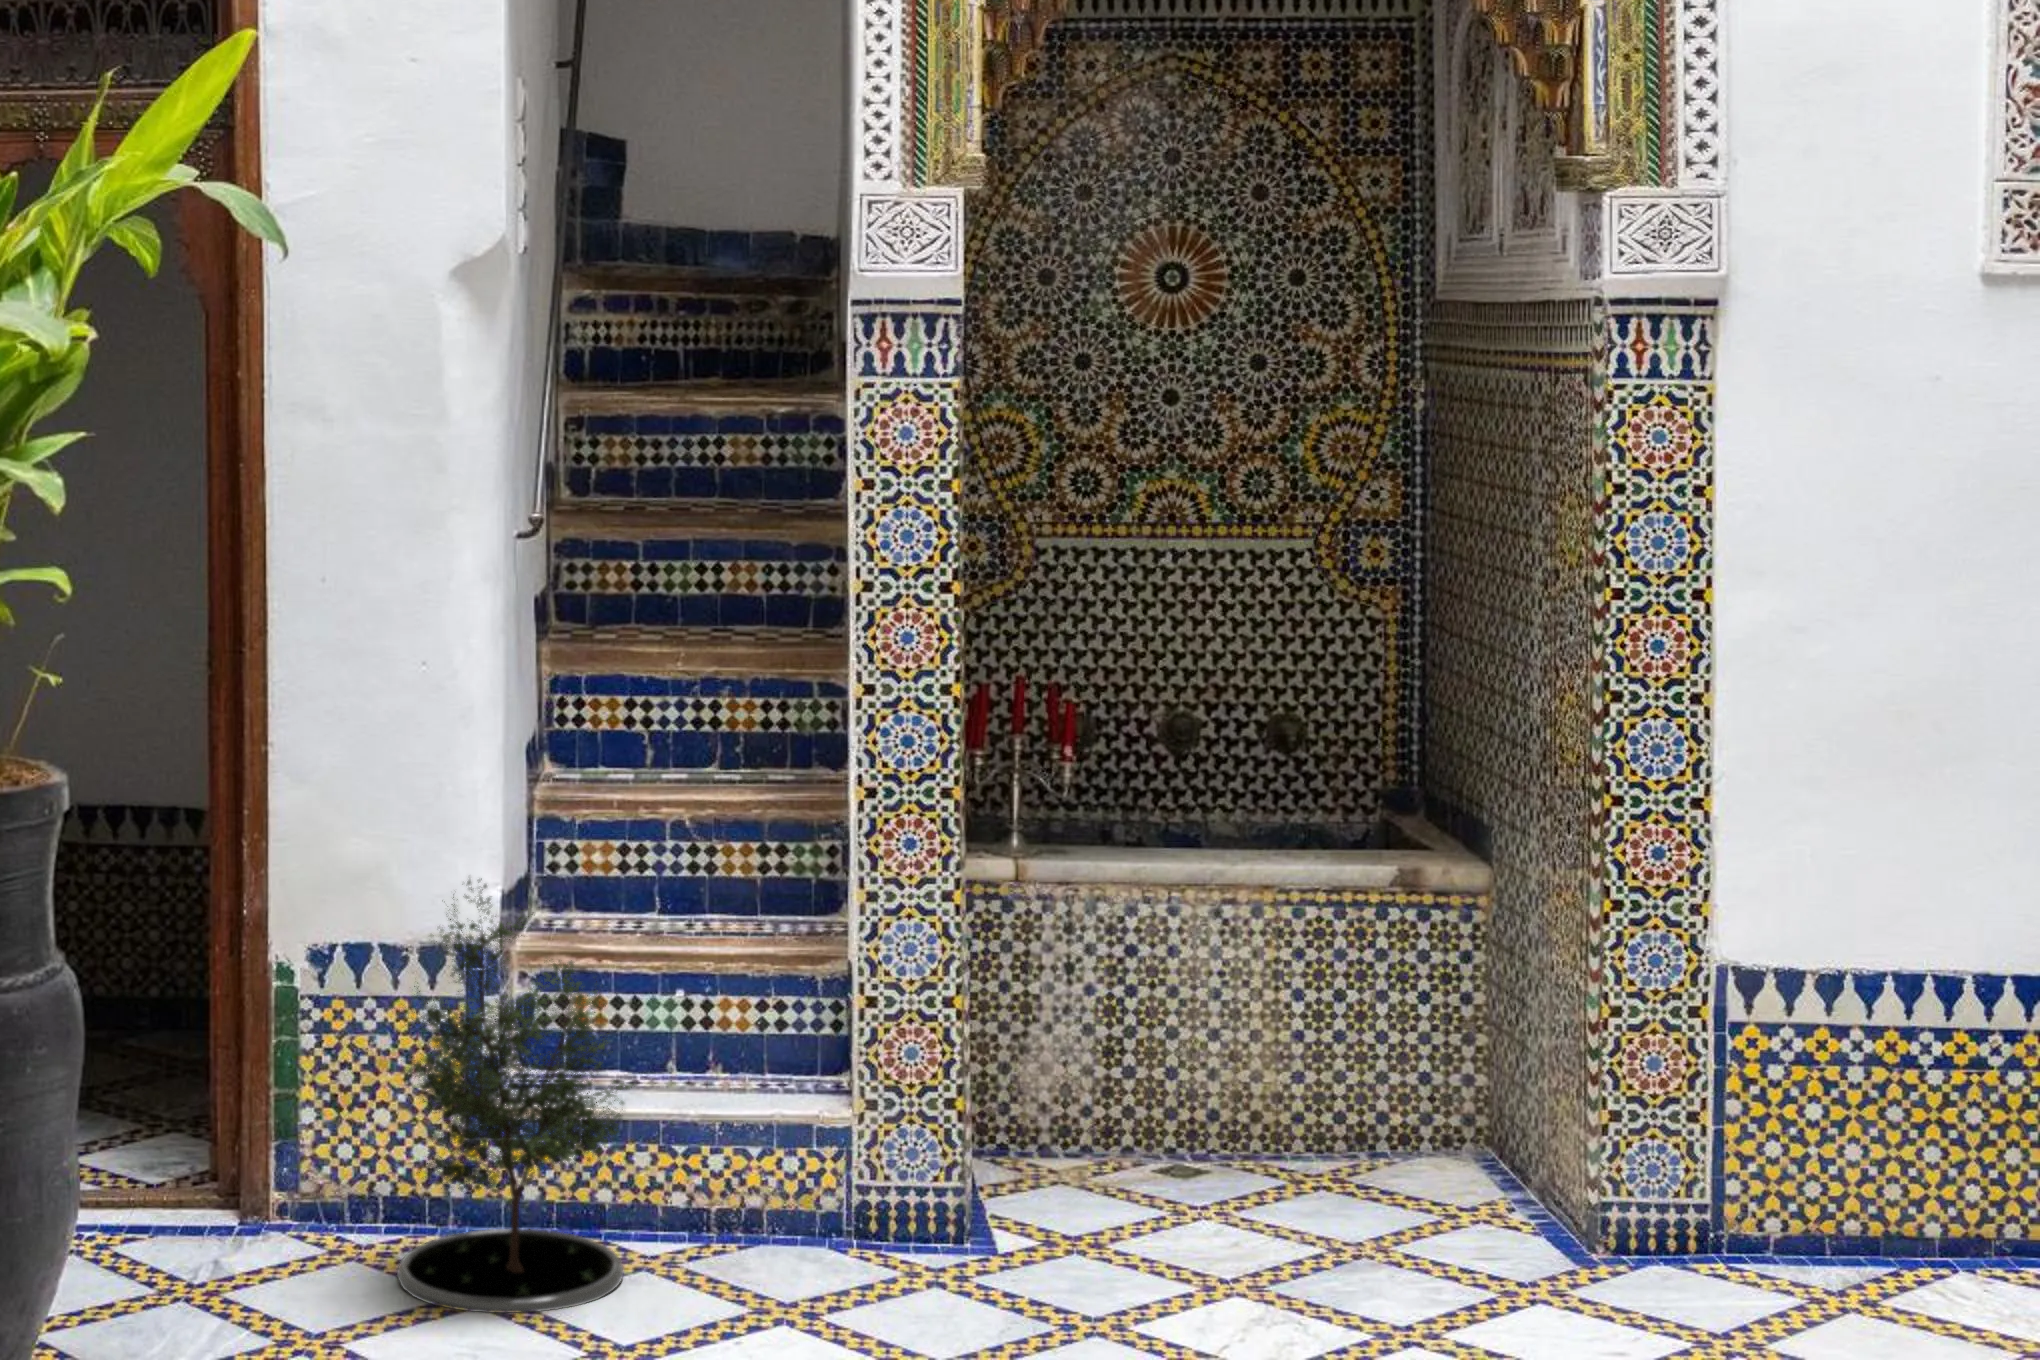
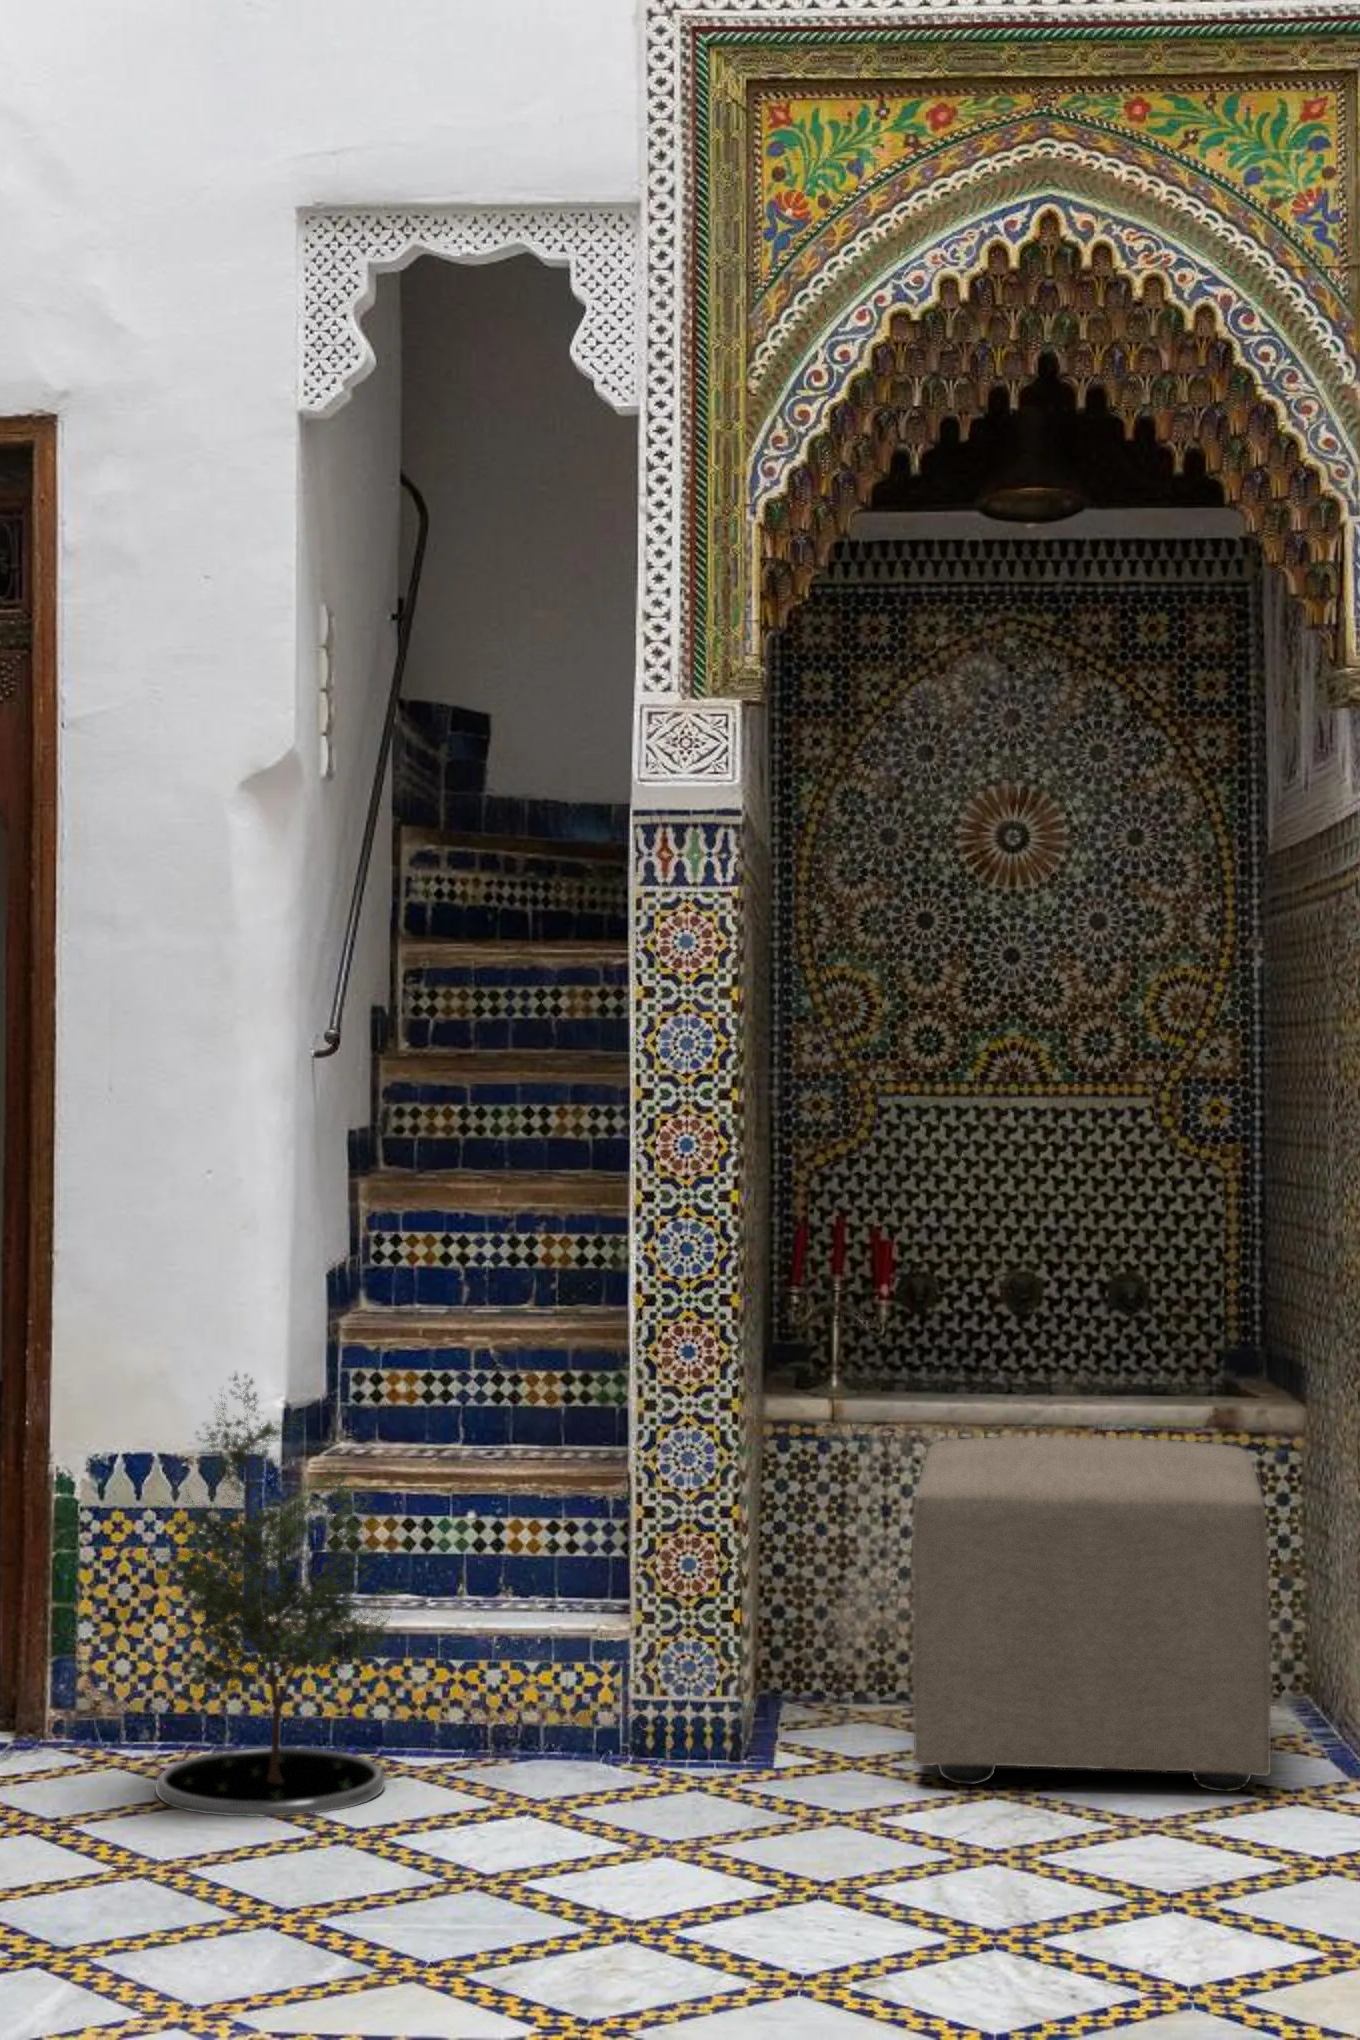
ottoman: none [1123,915,1504,1274] -> present [912,1437,1271,1791]

